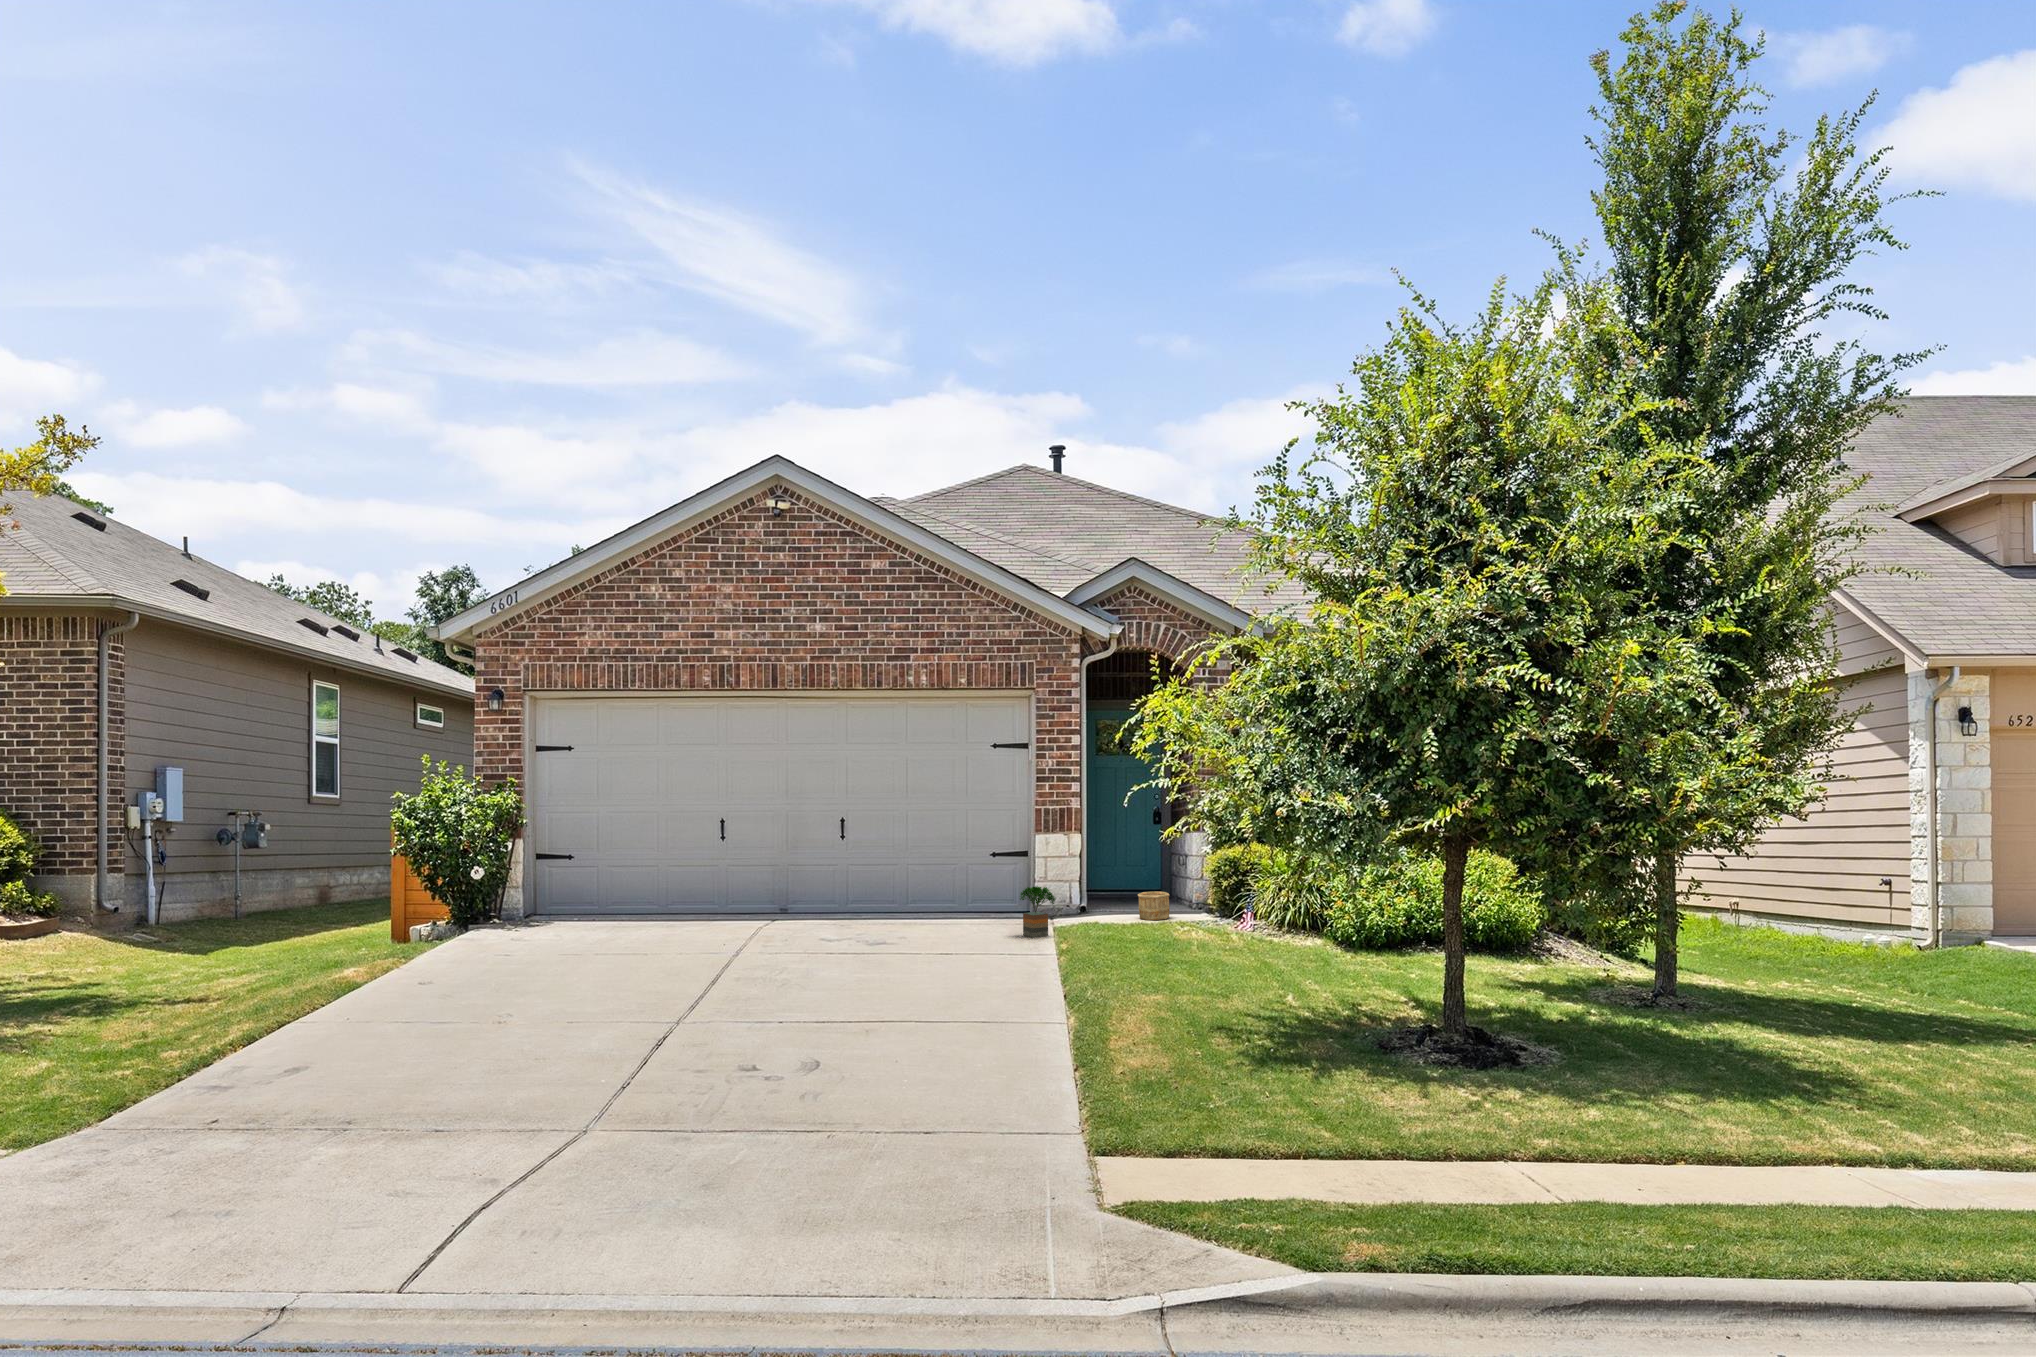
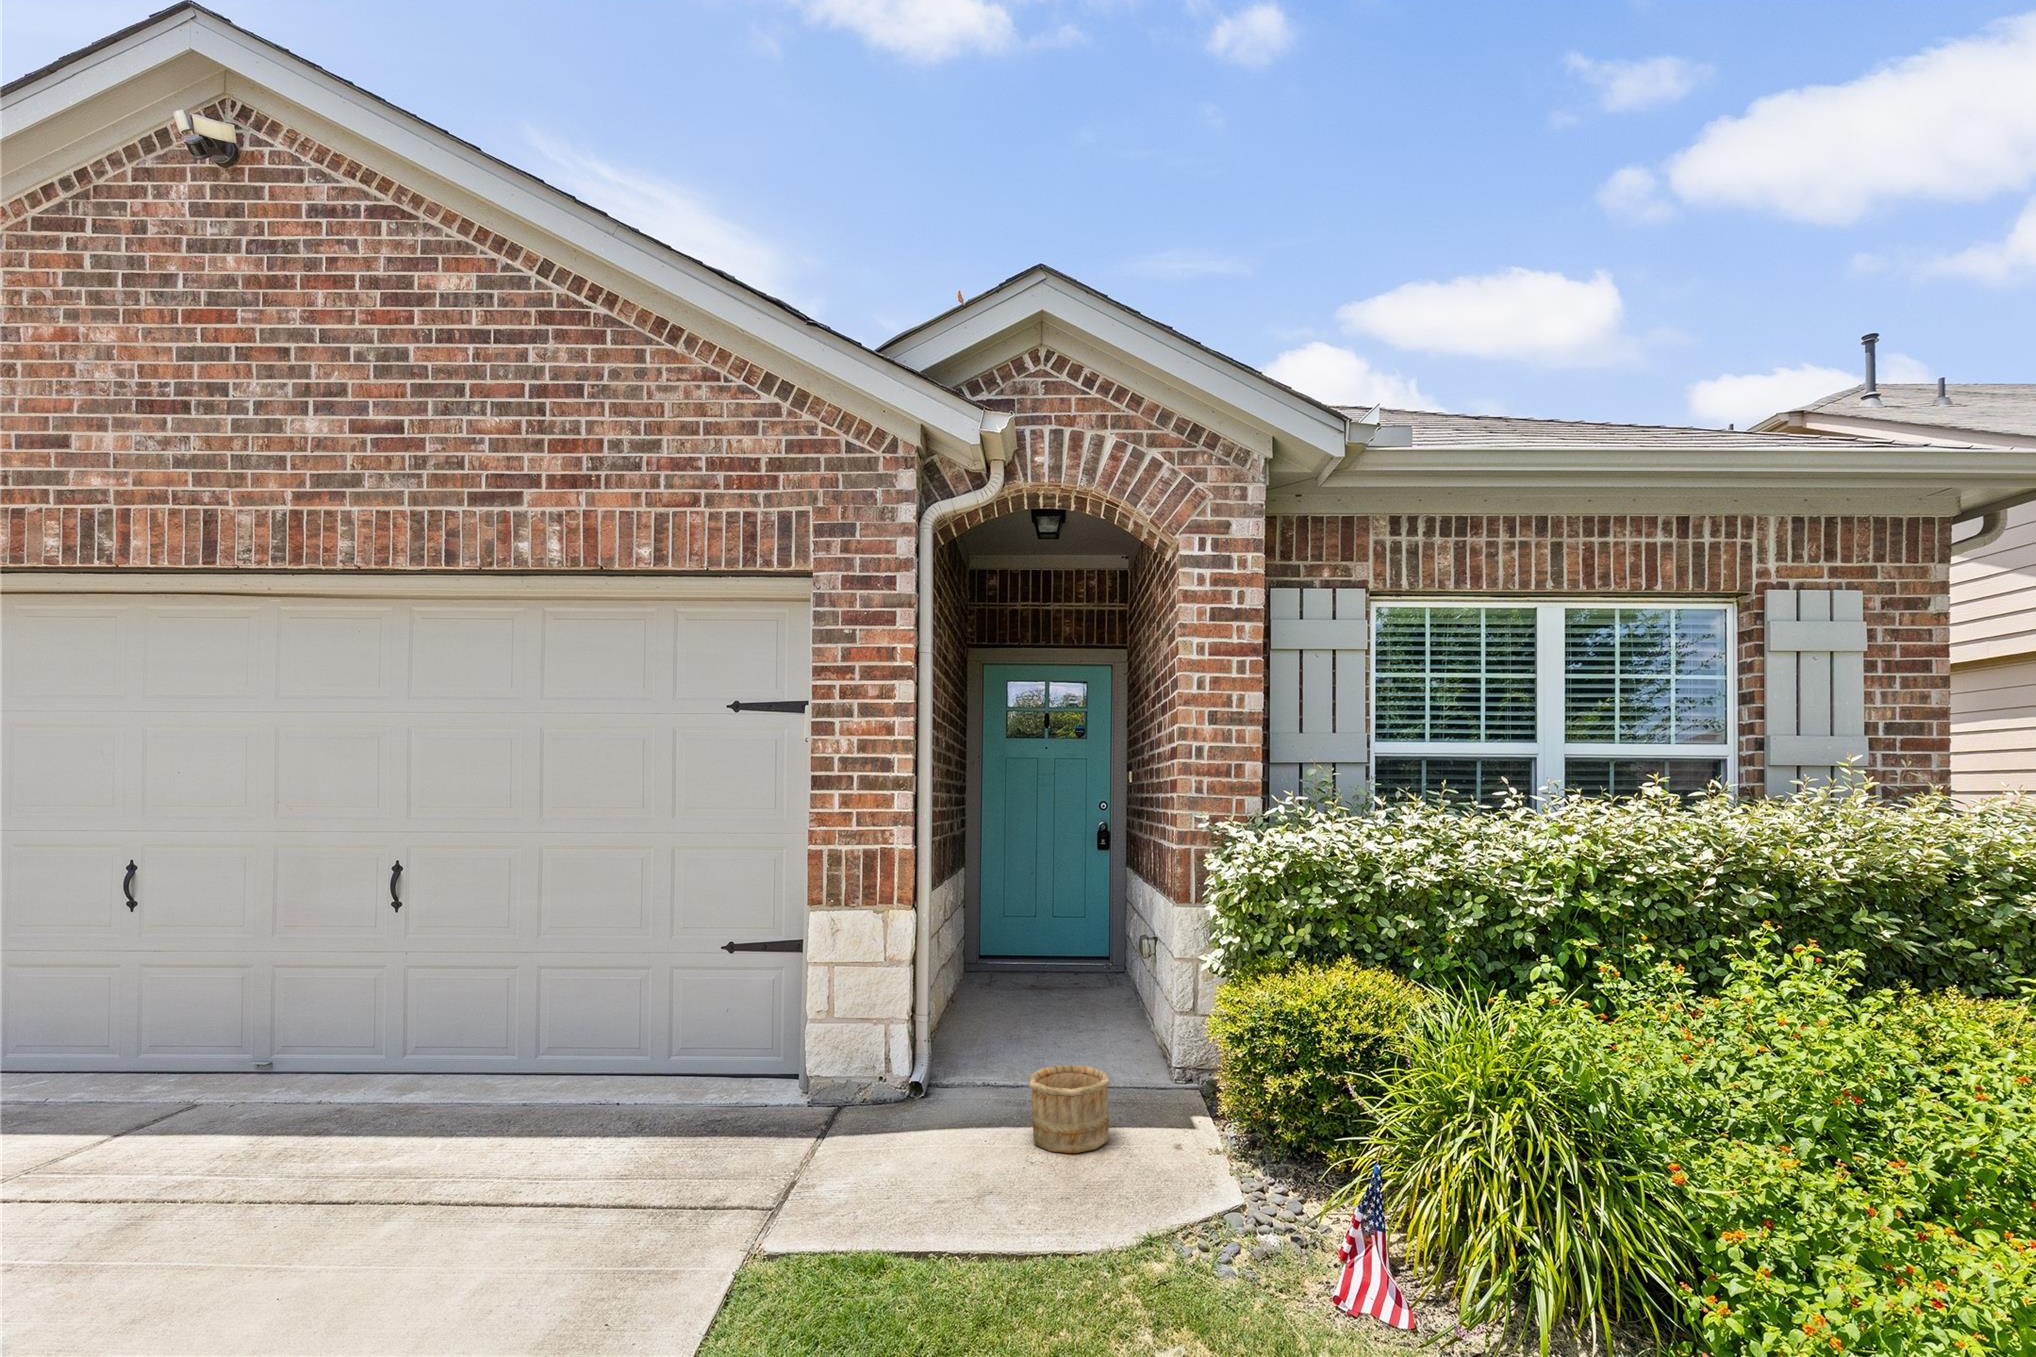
potted tree: present [1020,886,1056,938] -> none [619,1104,734,1287]

